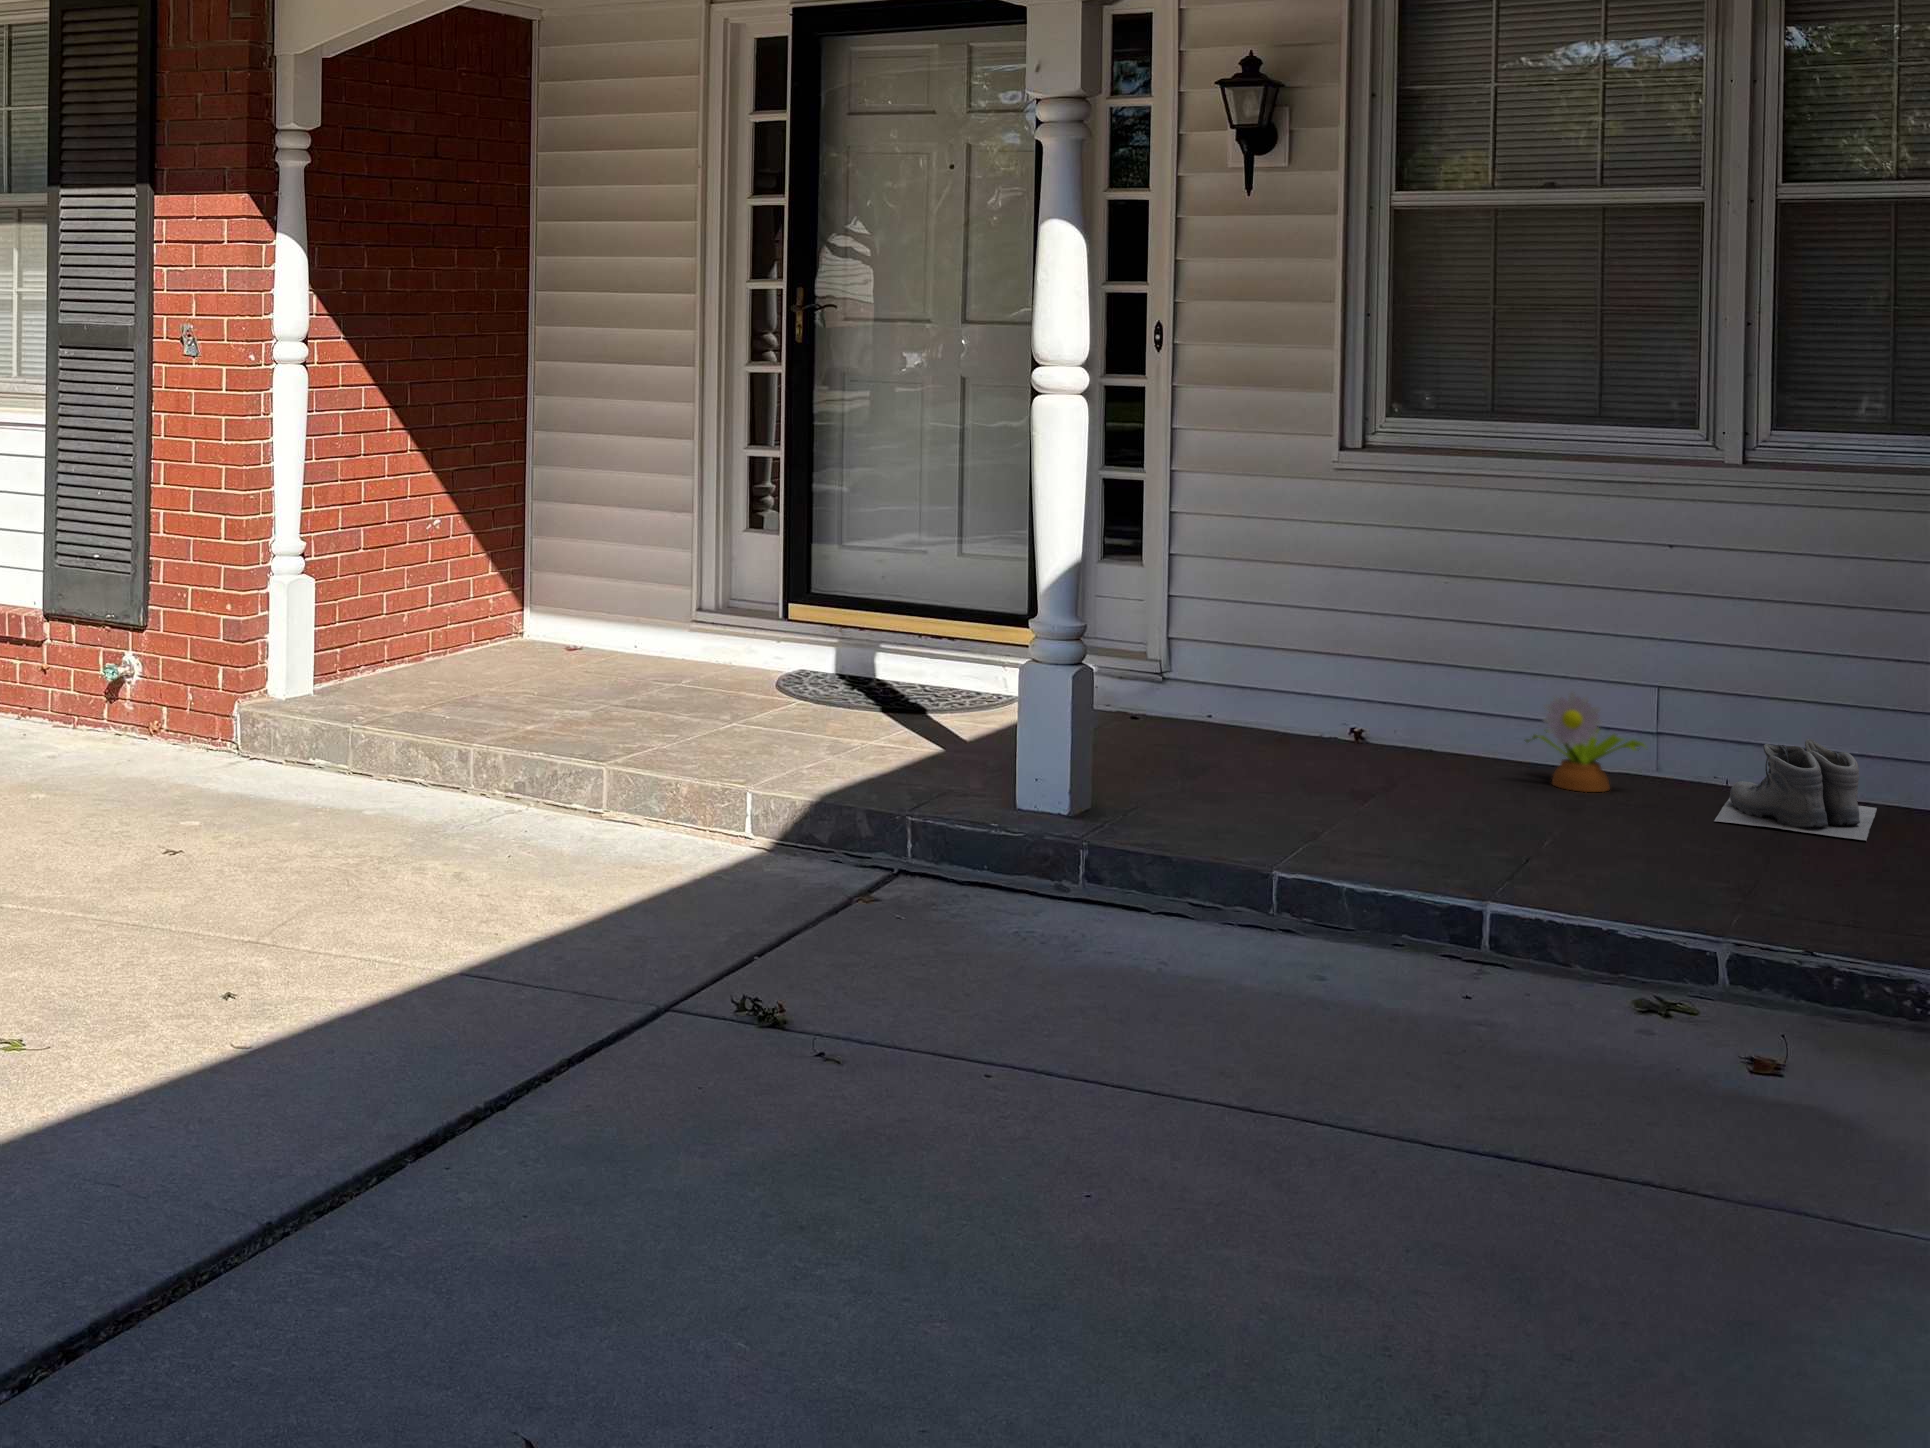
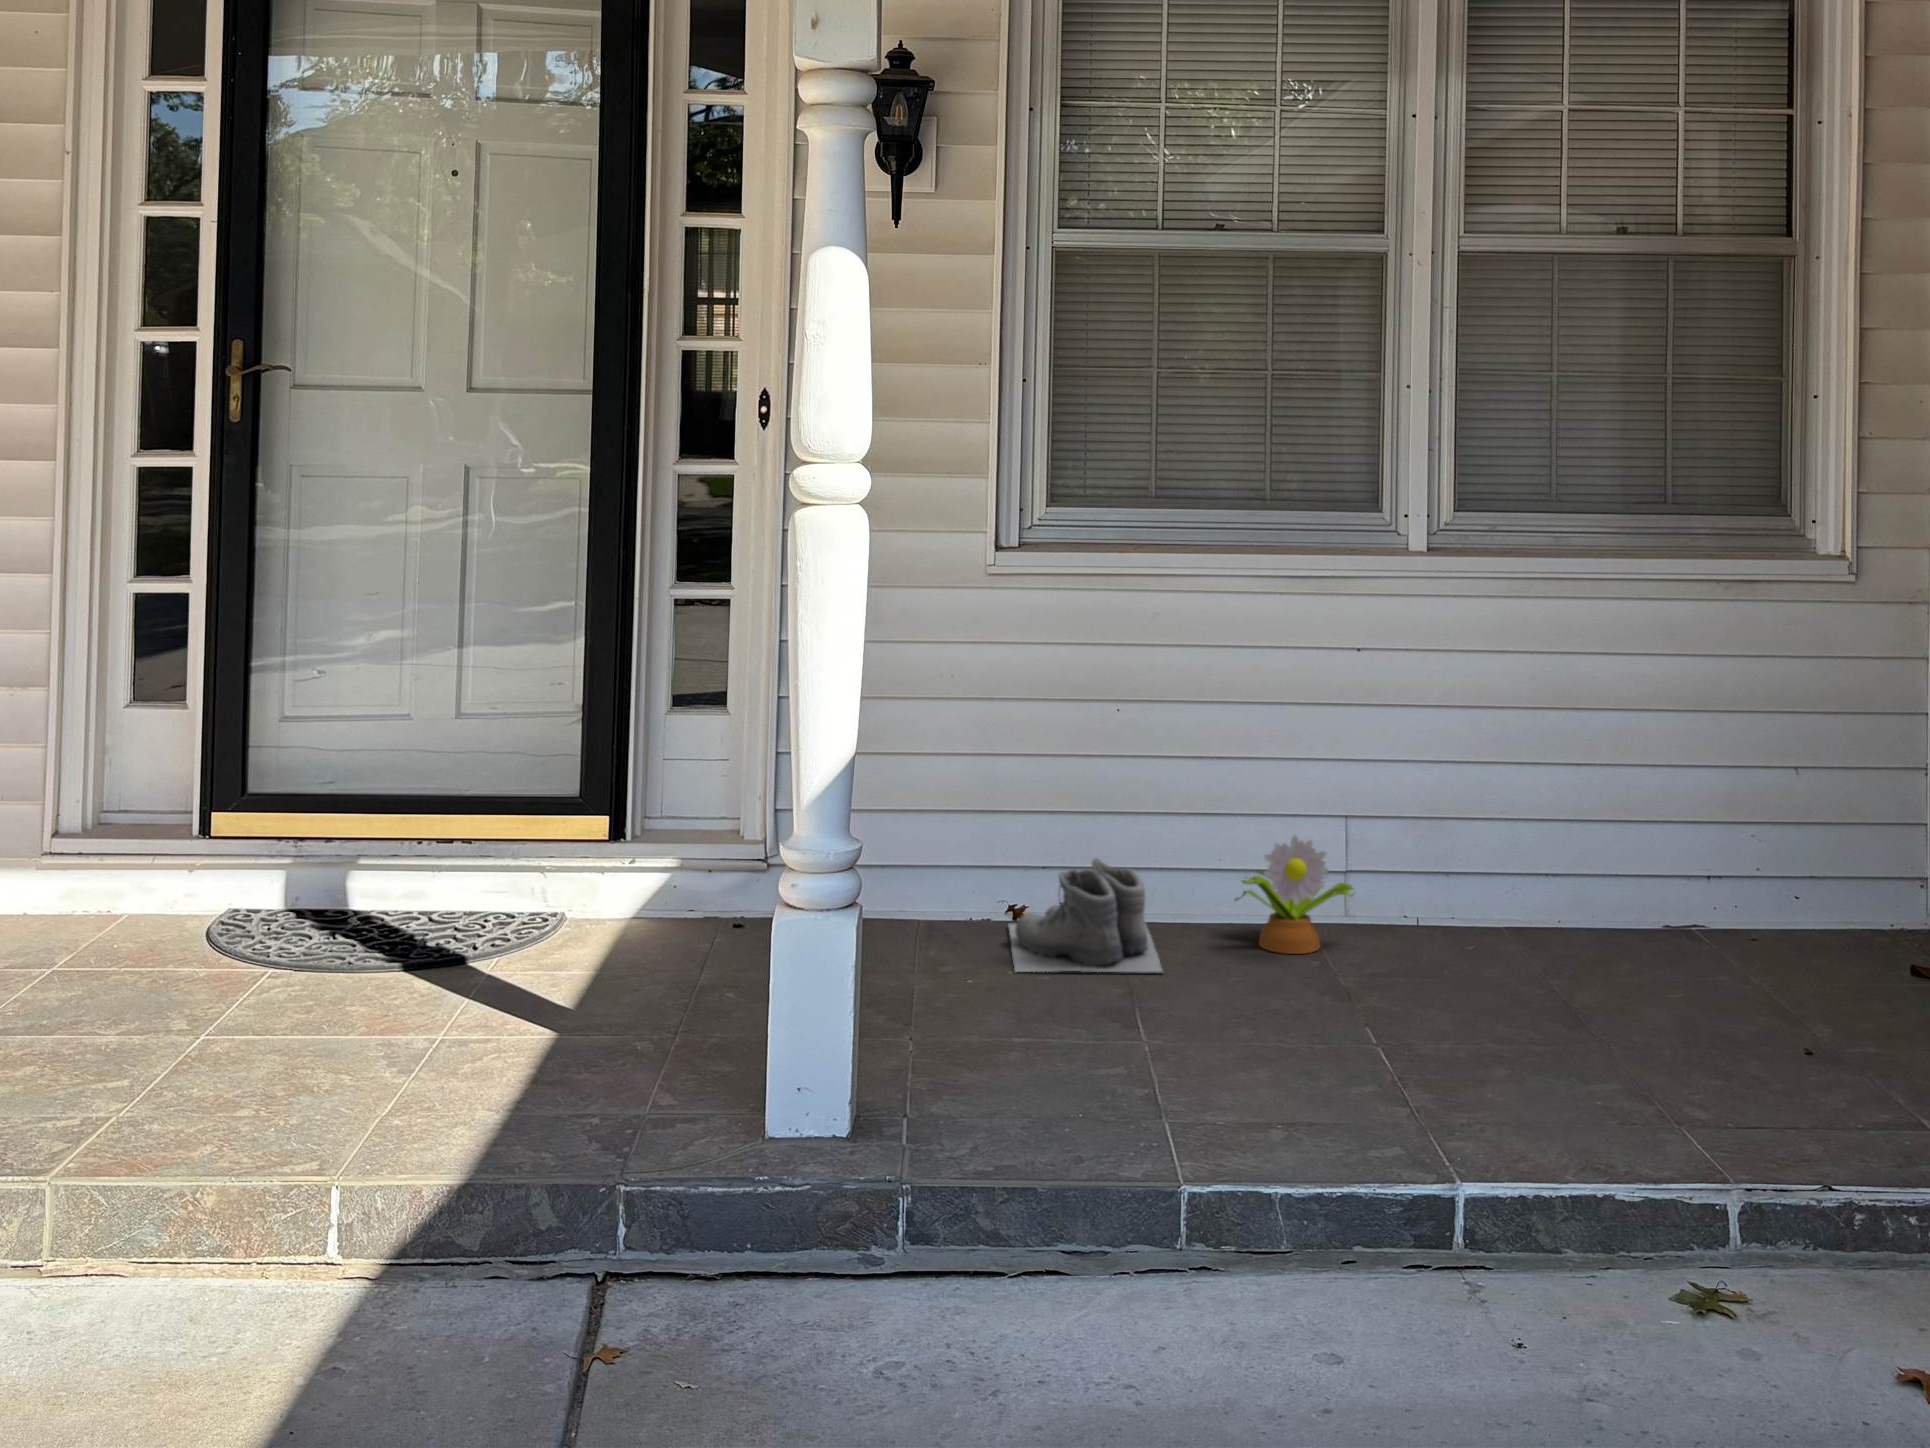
boots: present [1714,739,1877,840] -> present [1008,858,1162,972]

